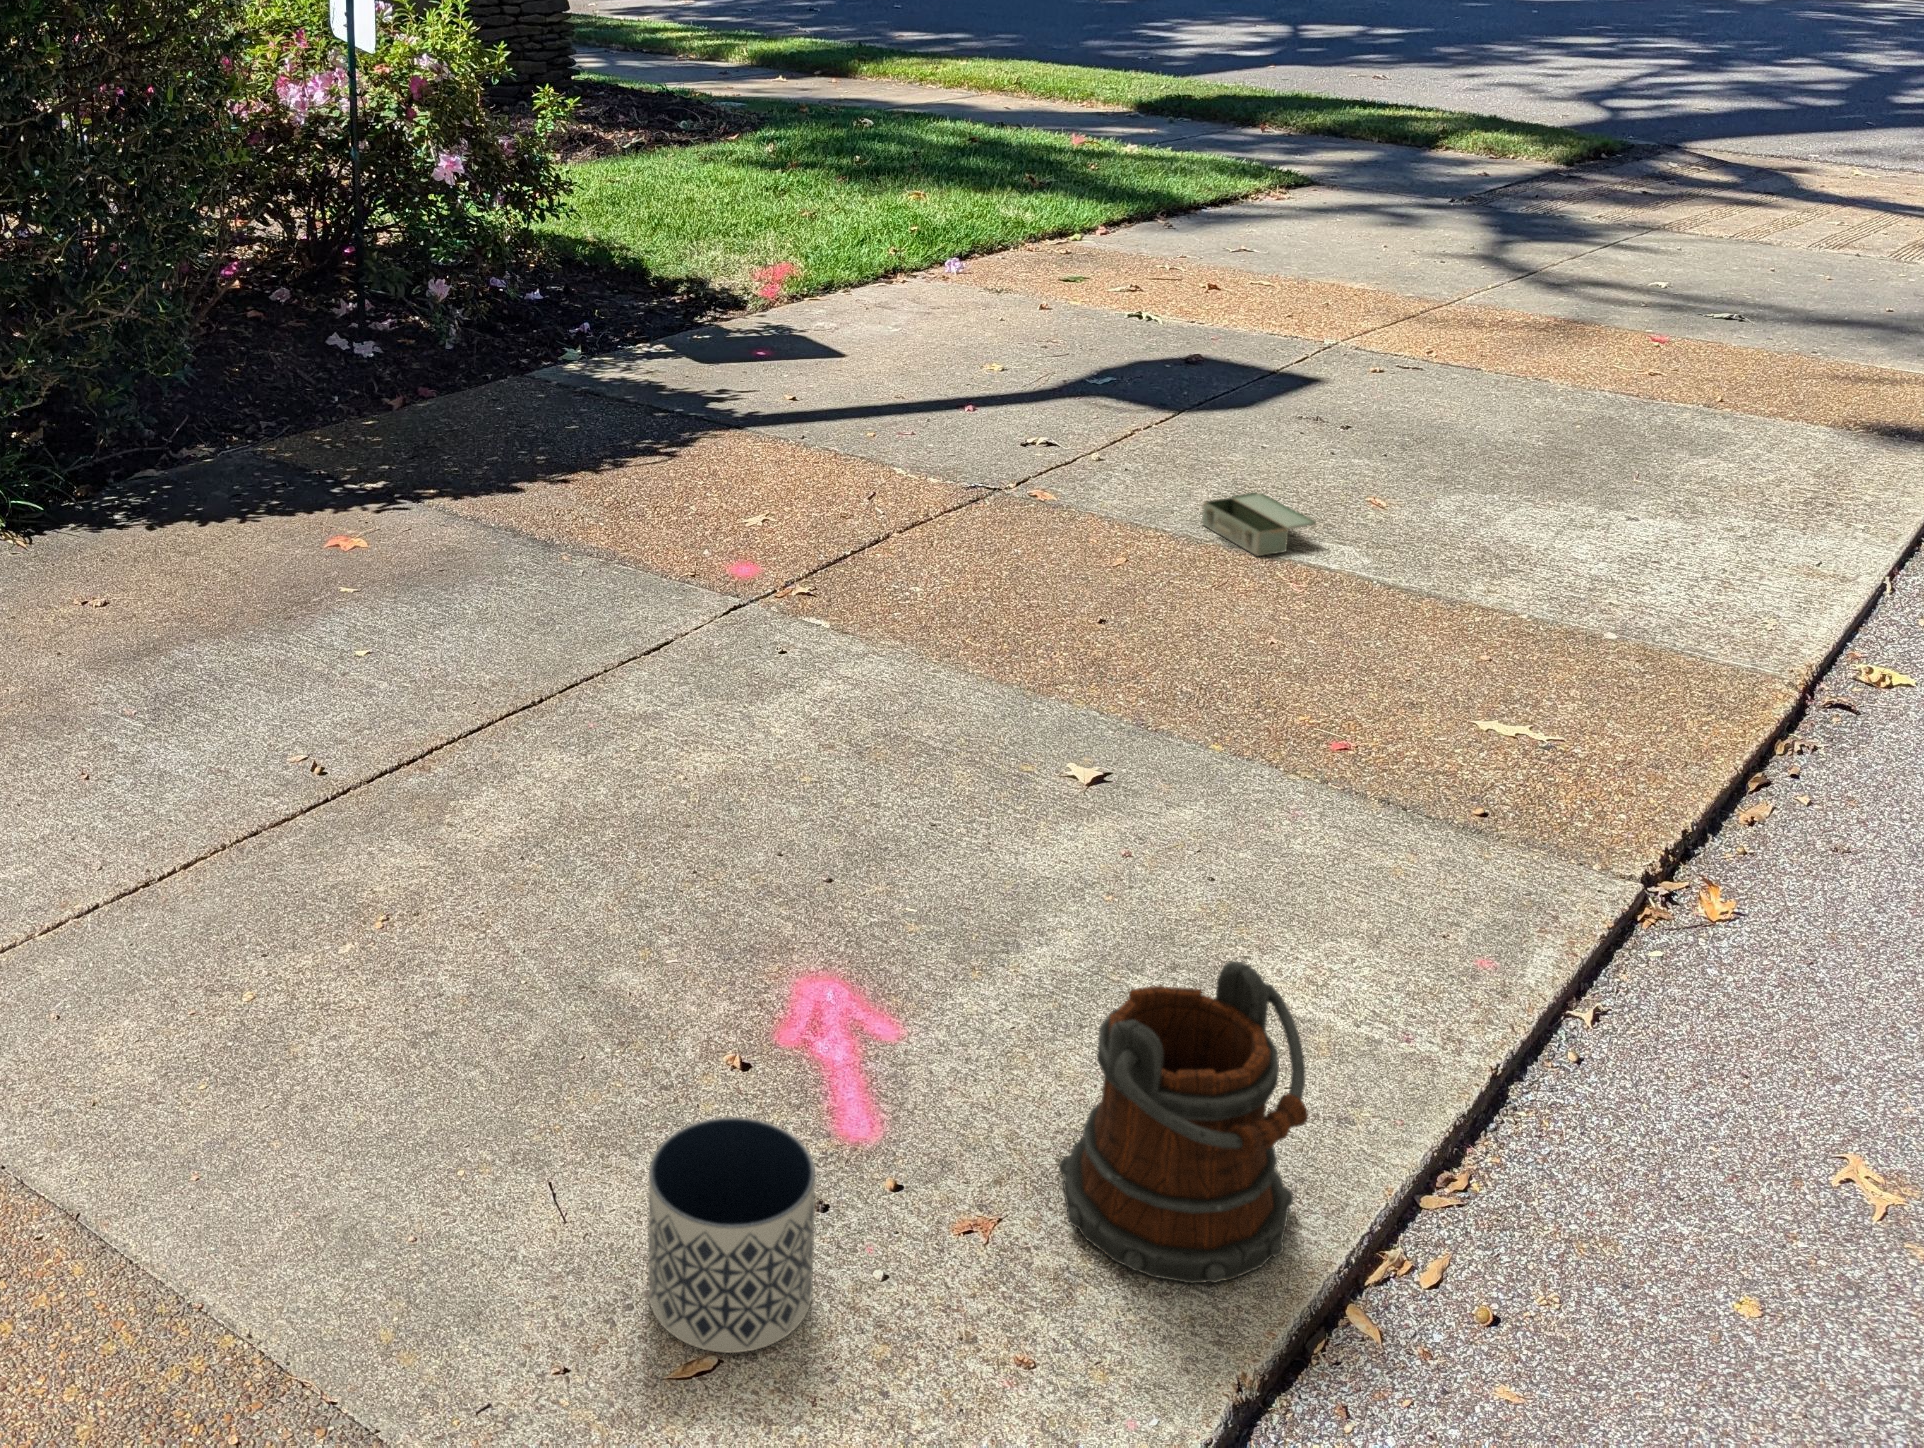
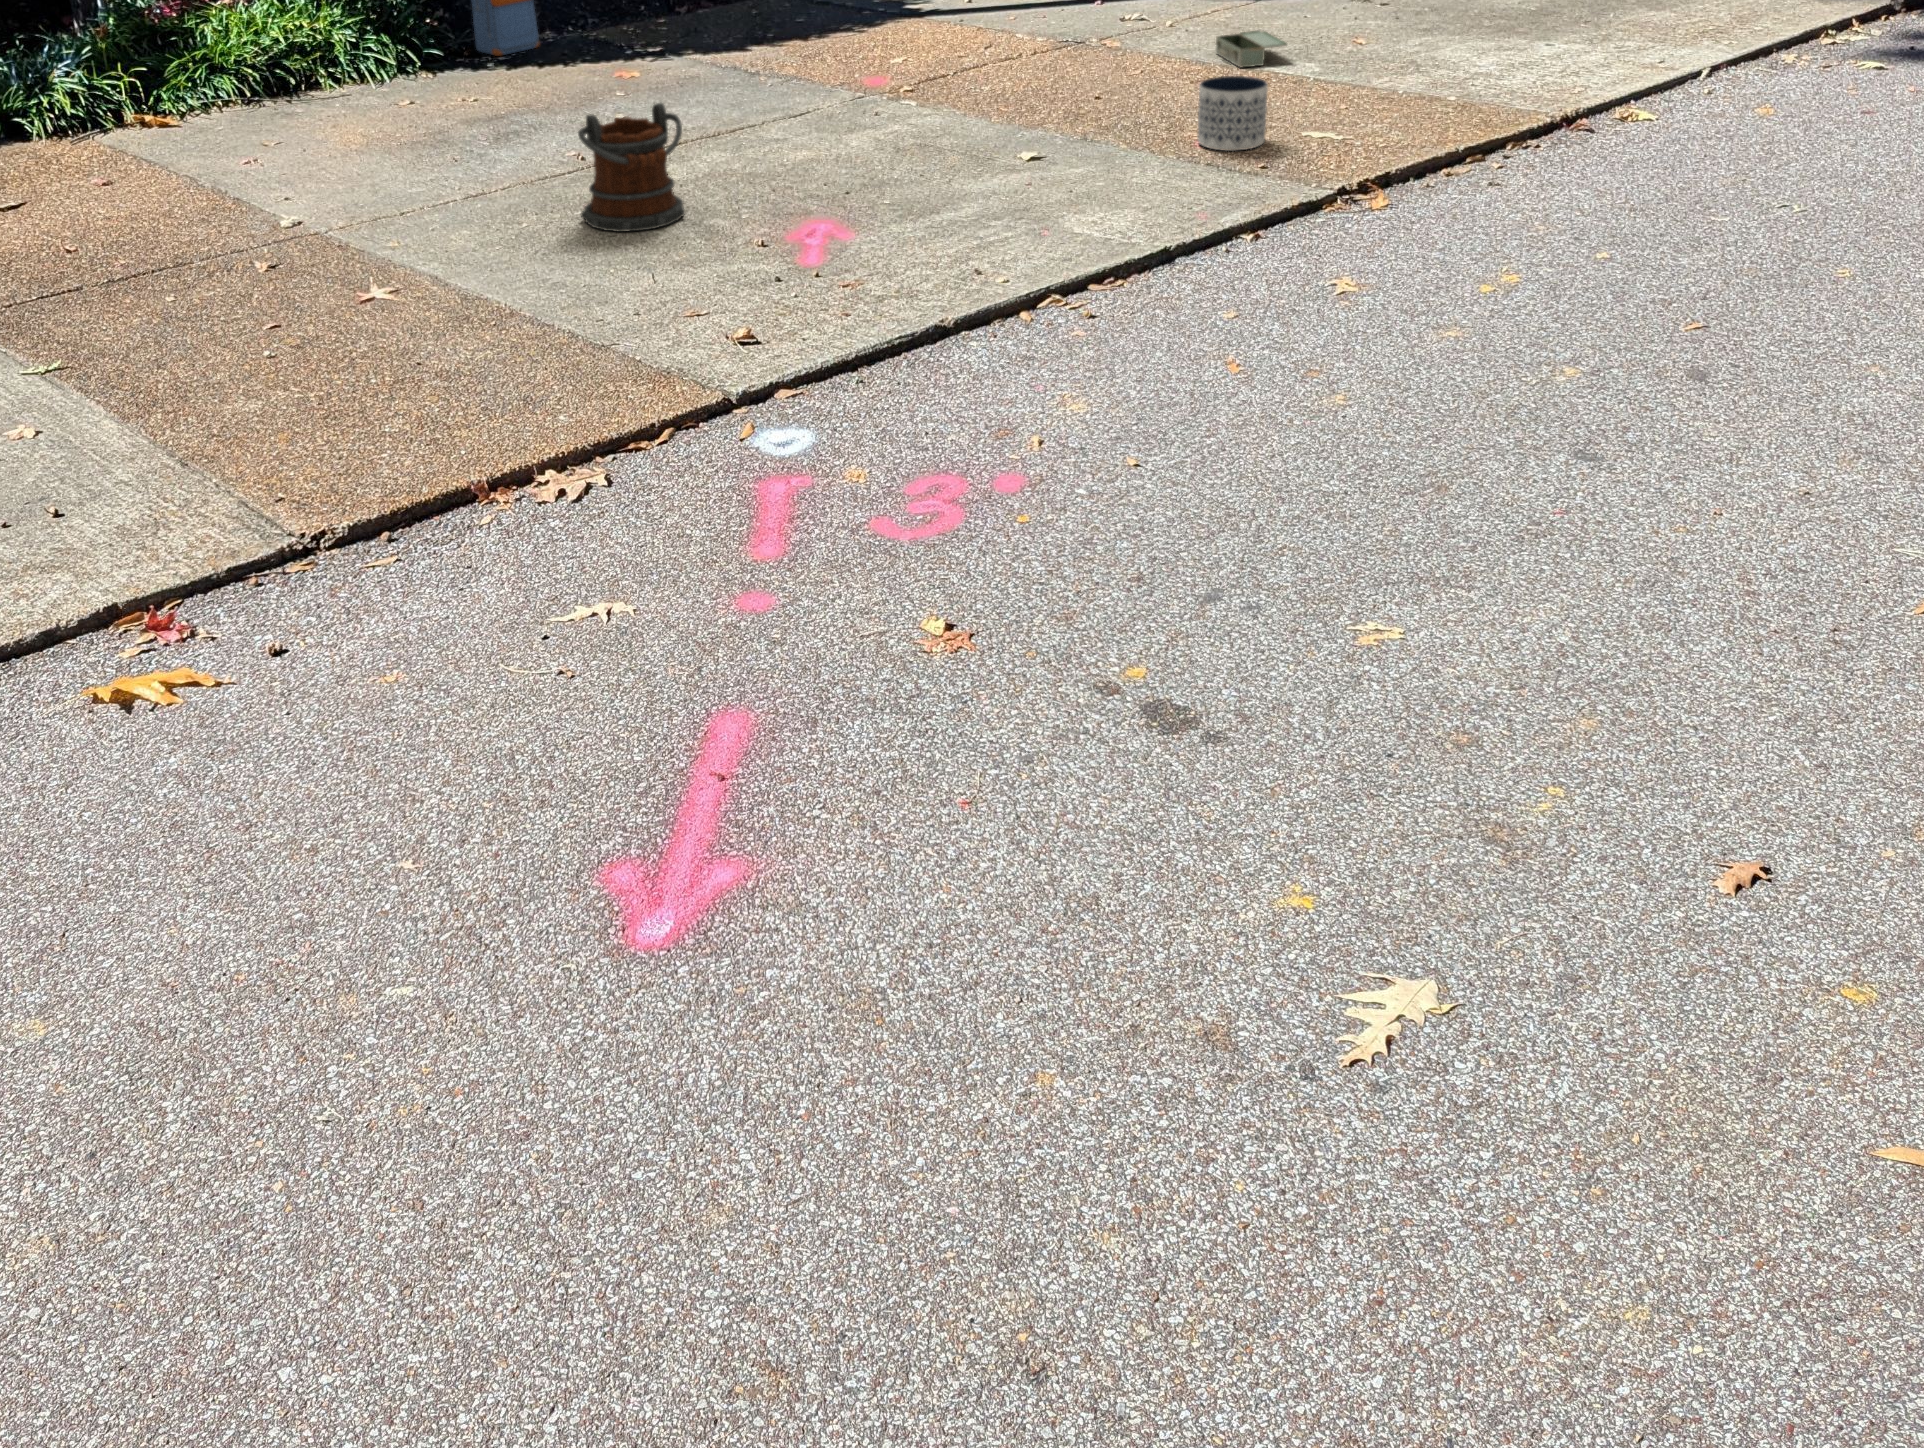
backpack: none [88,363,197,505] -> present [472,0,539,56]
bucket: present [1059,961,1308,1283] -> present [578,103,685,232]
planter: present [648,1117,816,1353] -> present [1198,76,1268,151]

